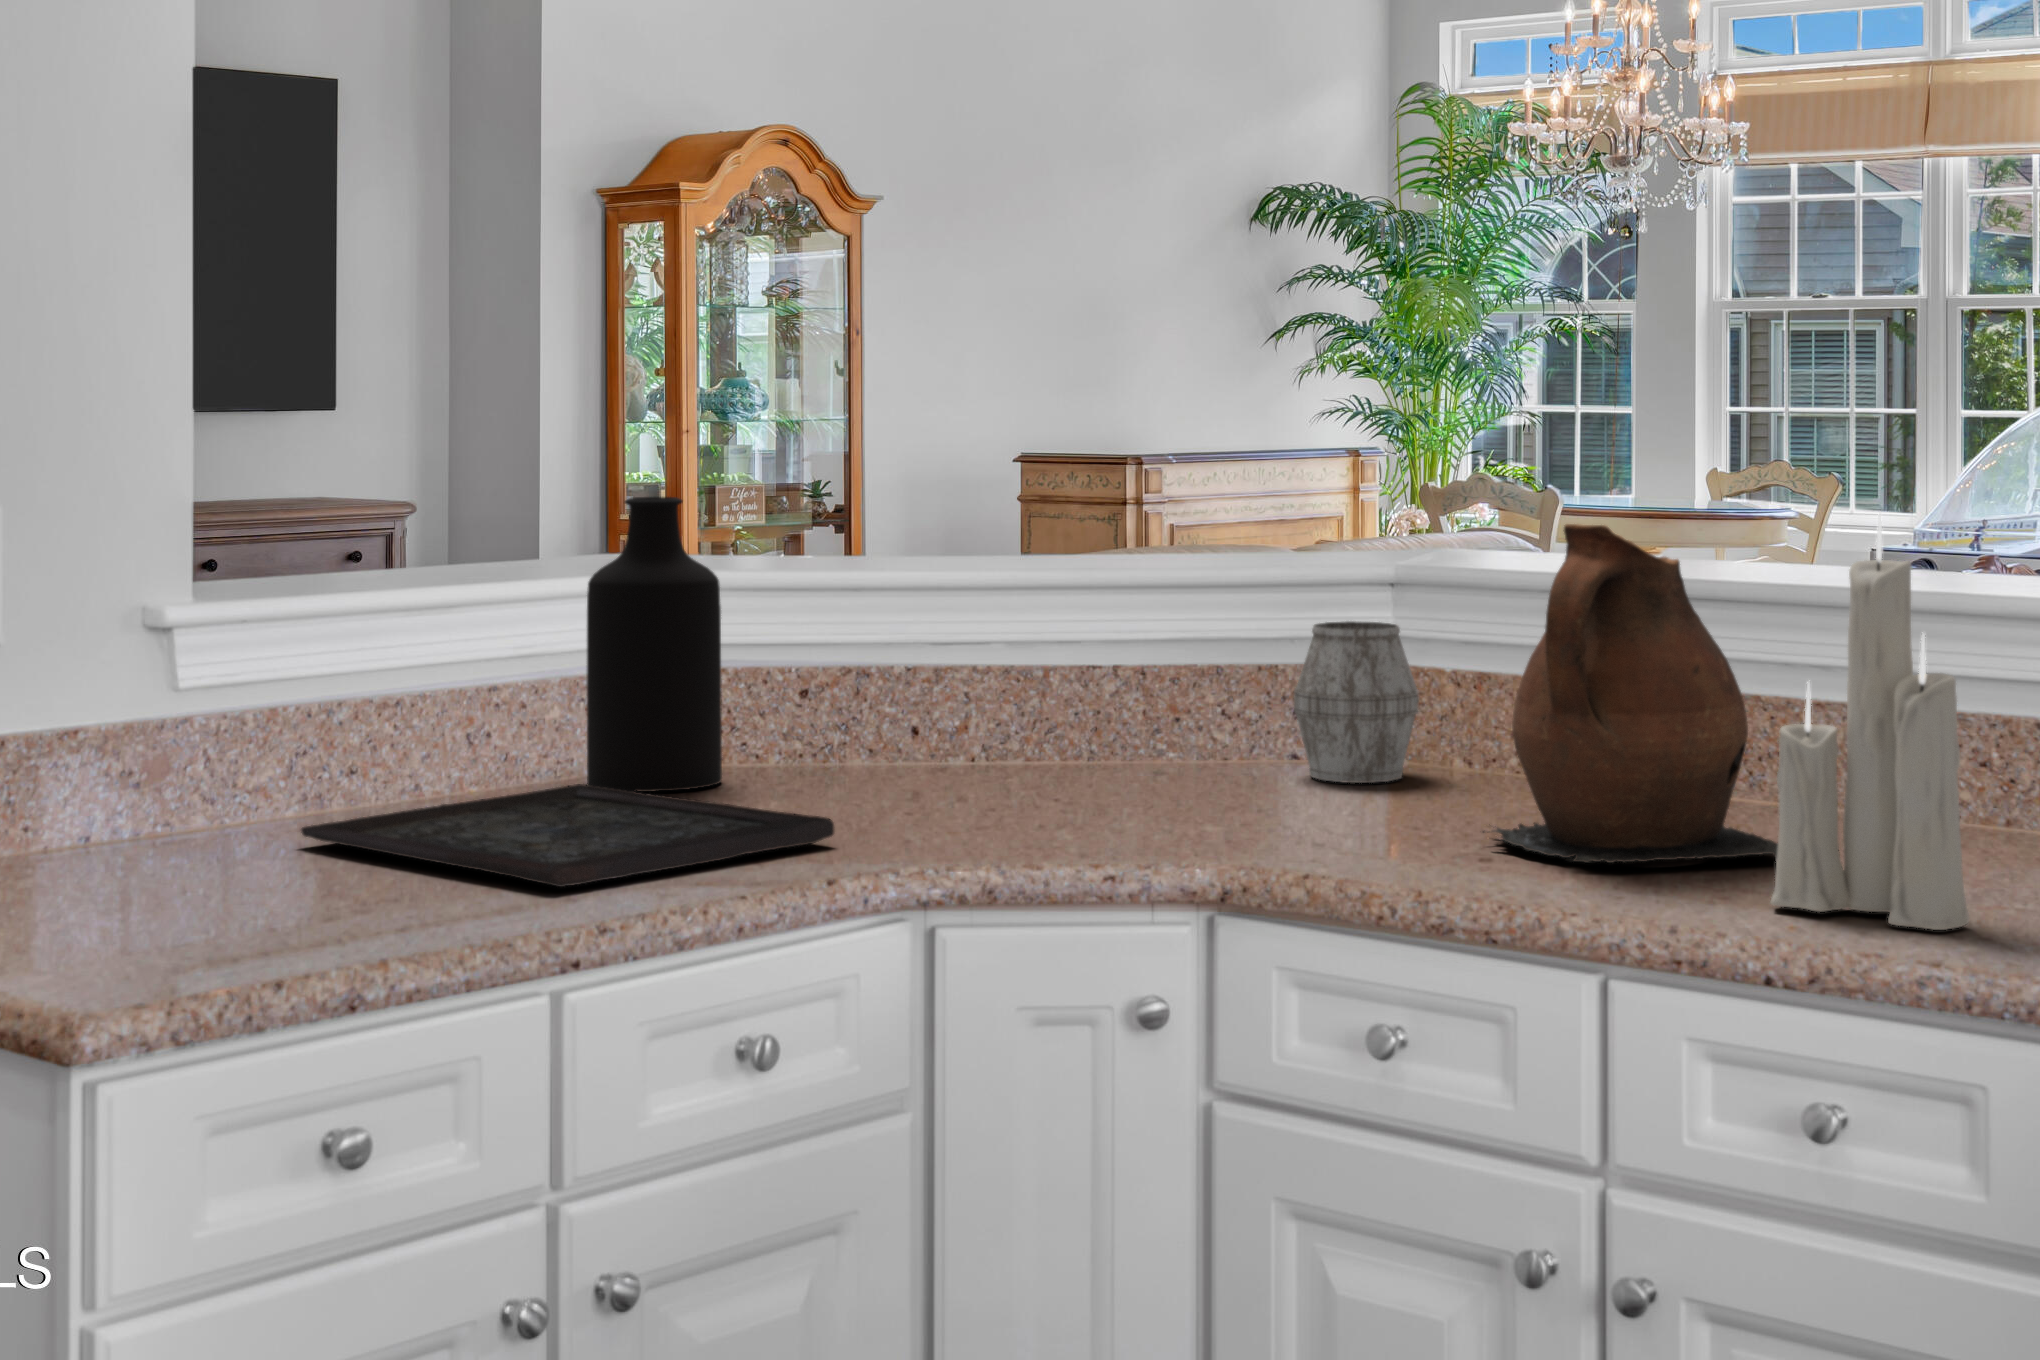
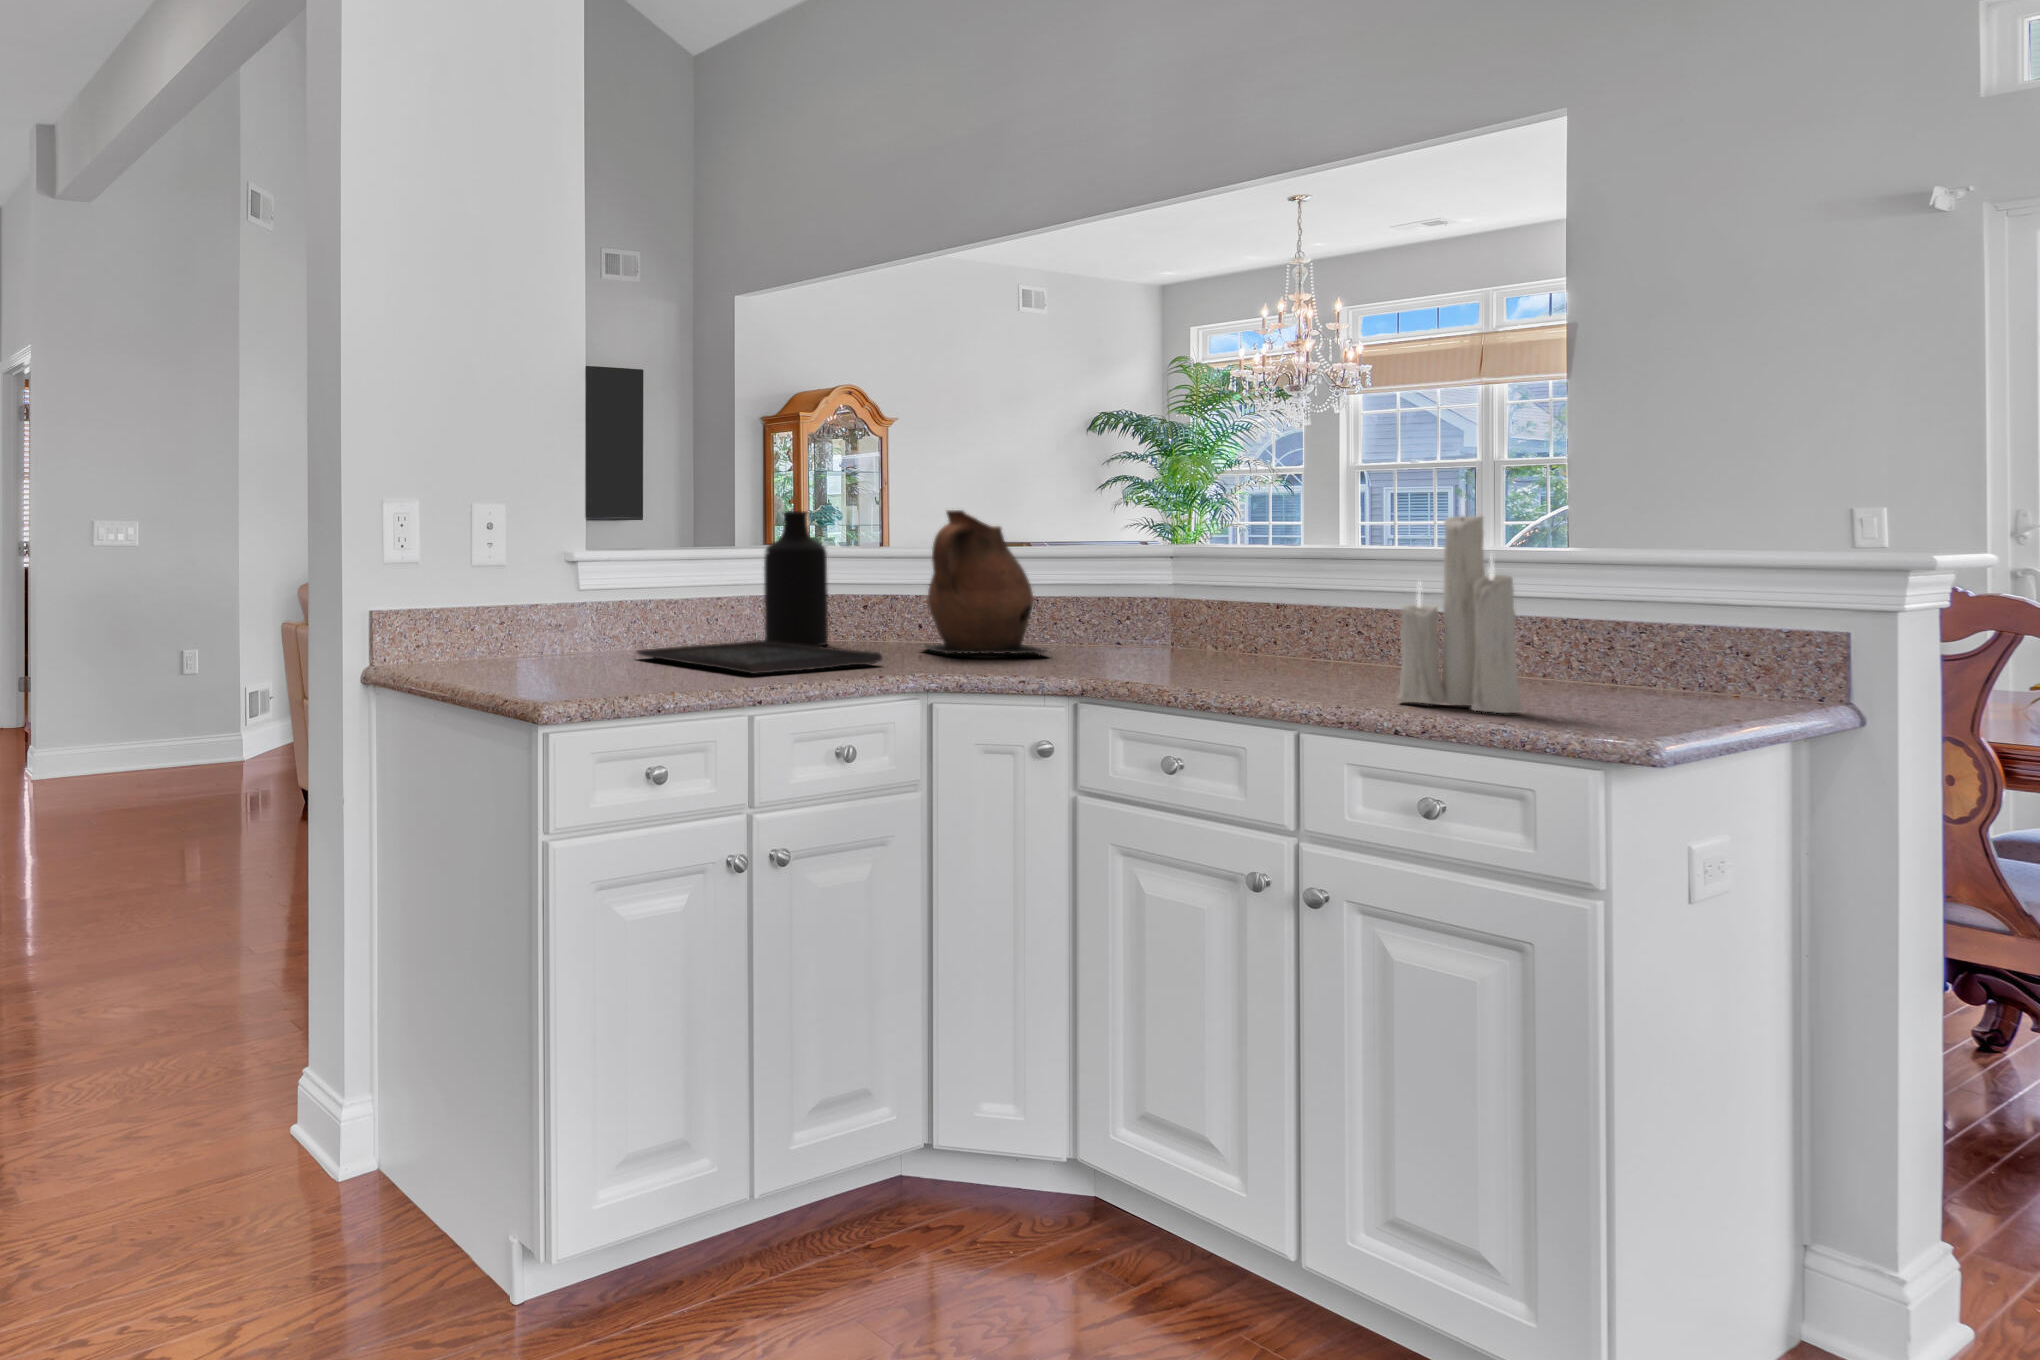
ceramic pitcher: present [1487,524,1778,863] -> present [924,510,1050,655]
mug: present [1294,621,1418,783] -> none [1118,574,1187,653]

